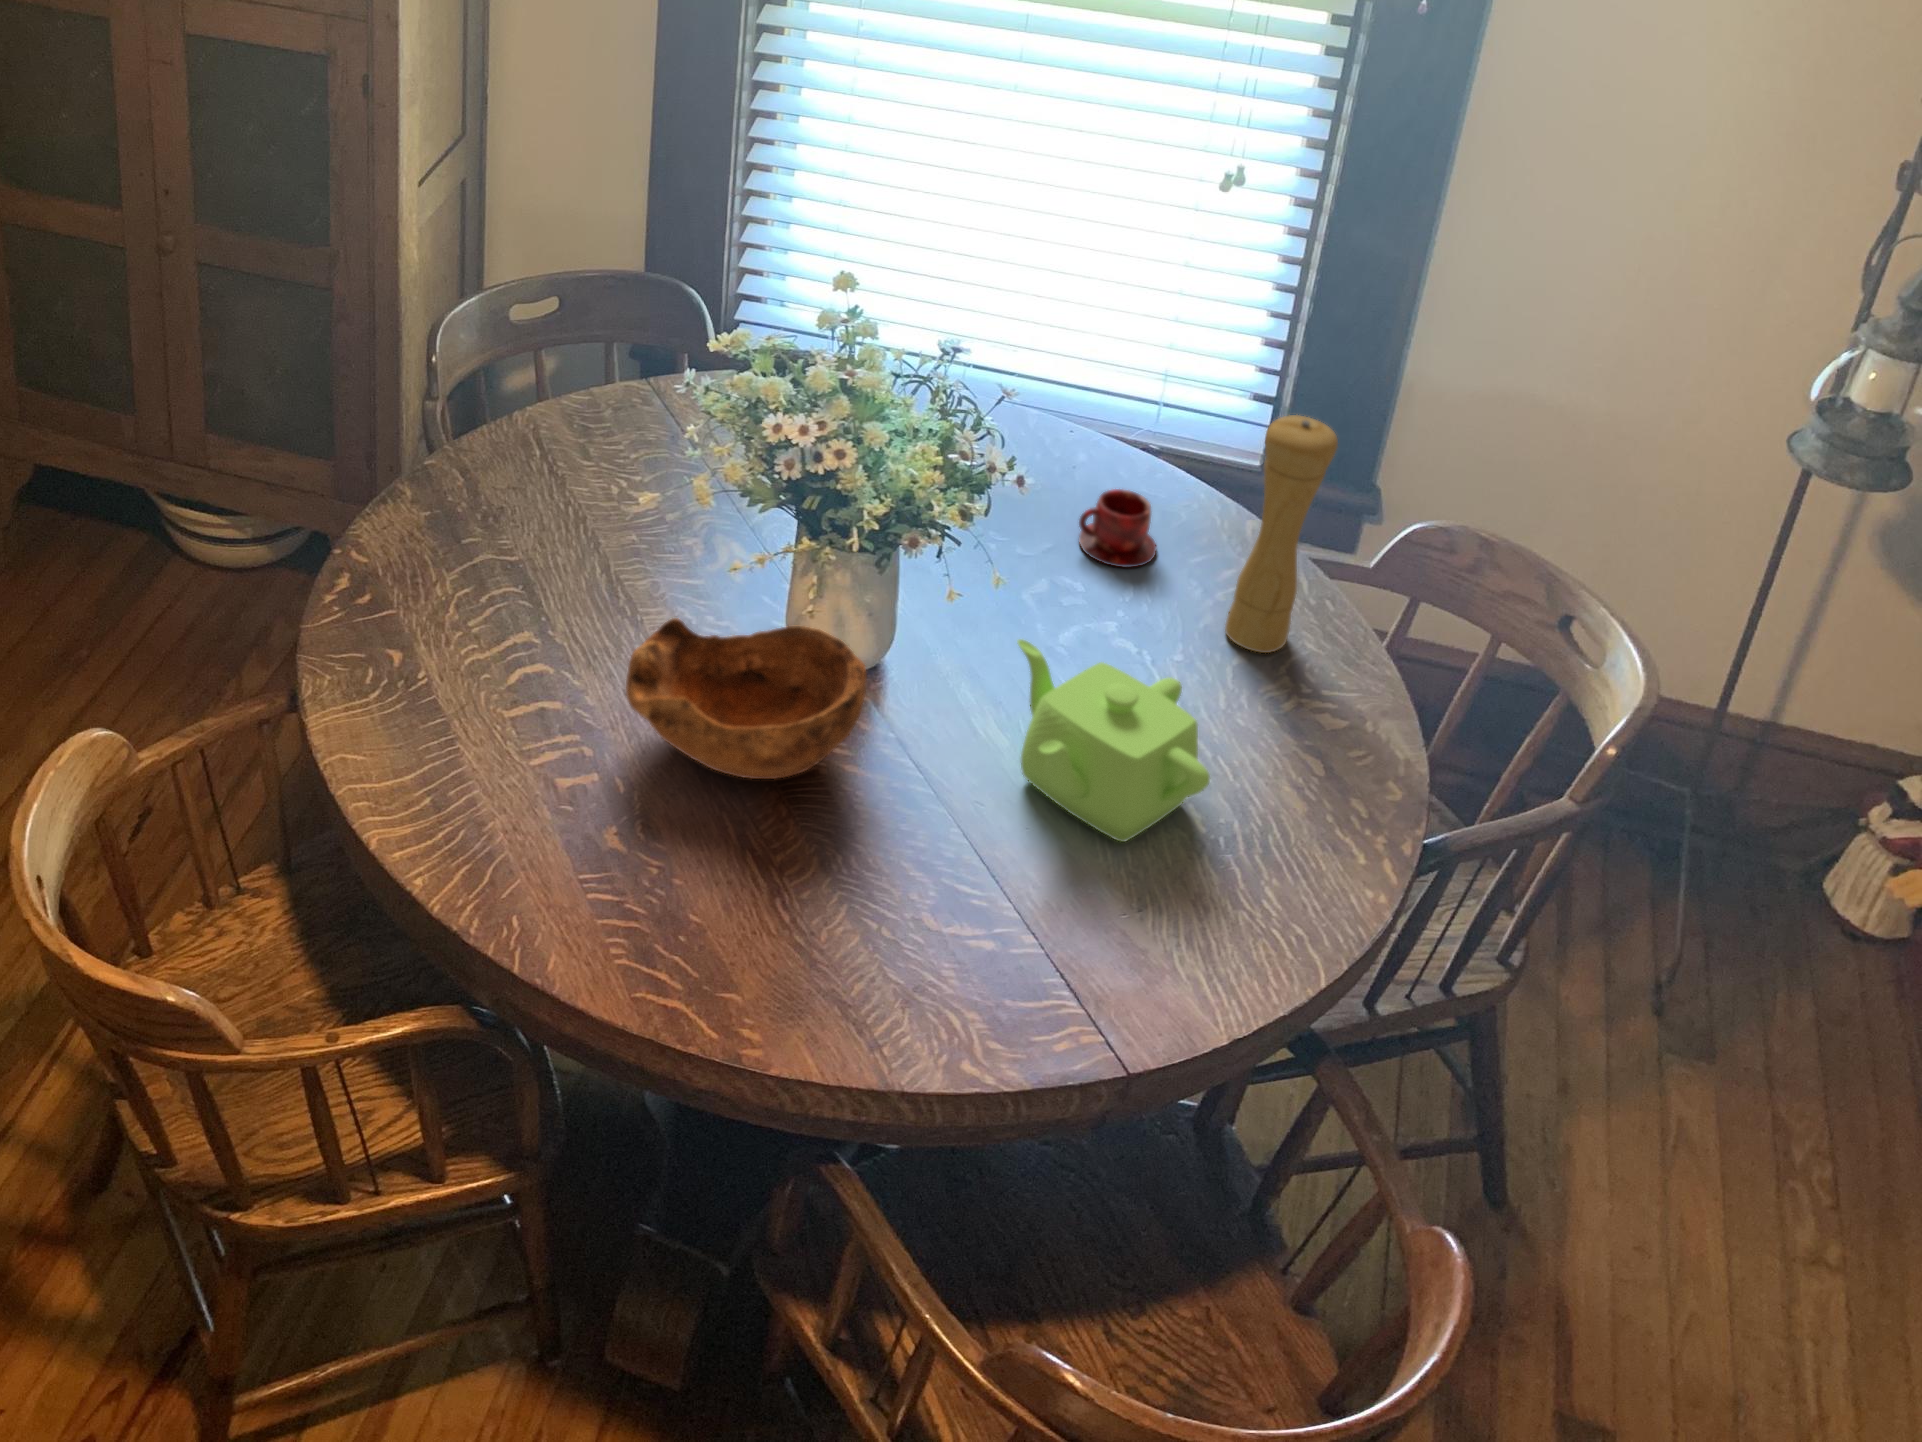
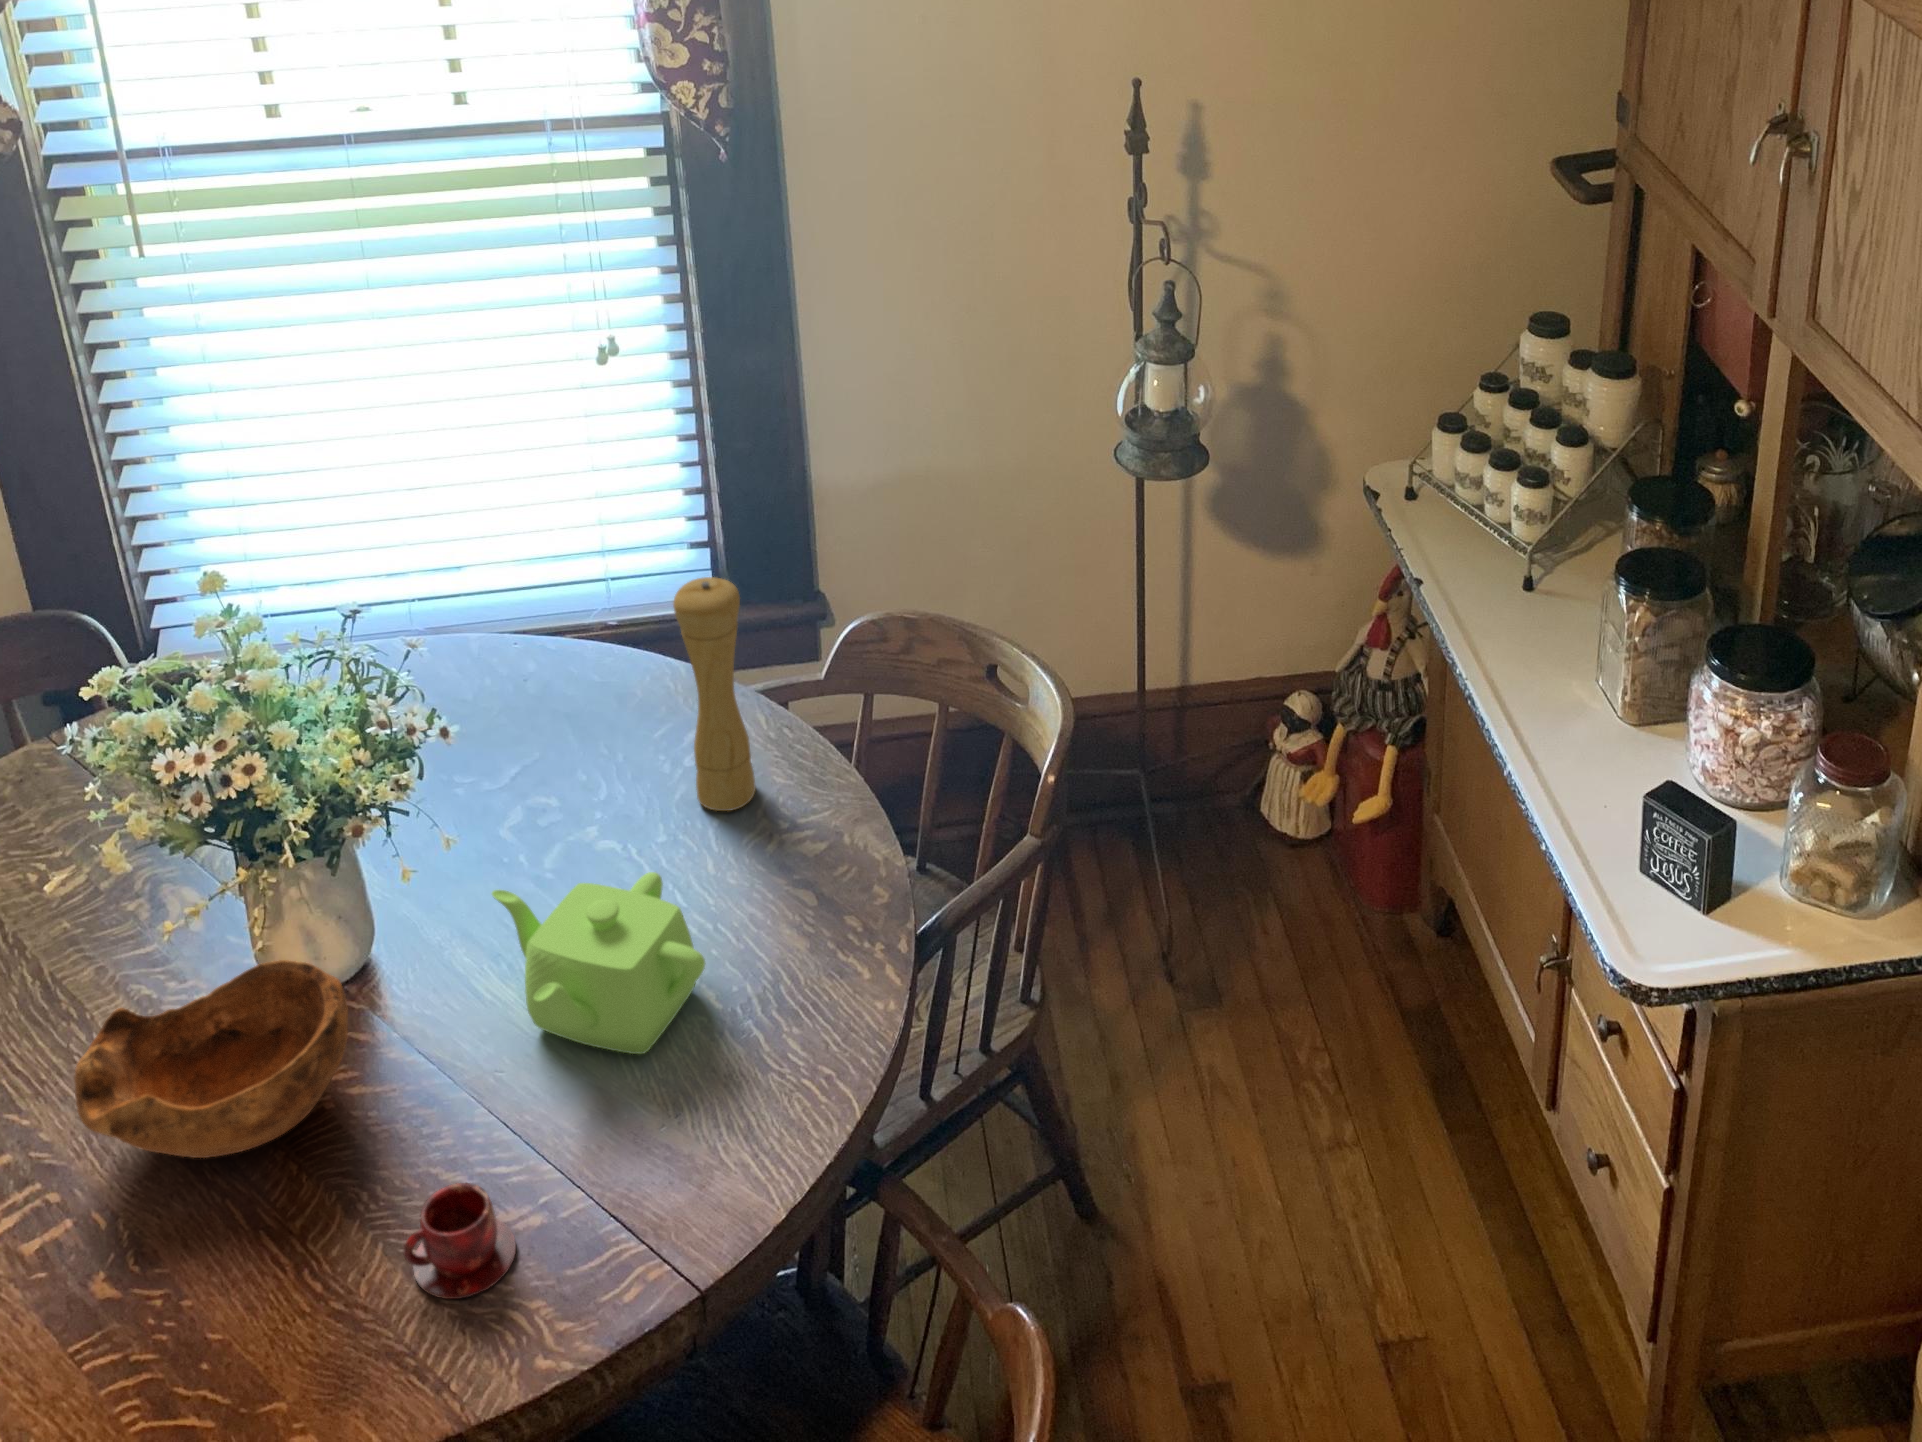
teacup: present [1079,489,1157,568] -> present [403,1183,516,1299]

